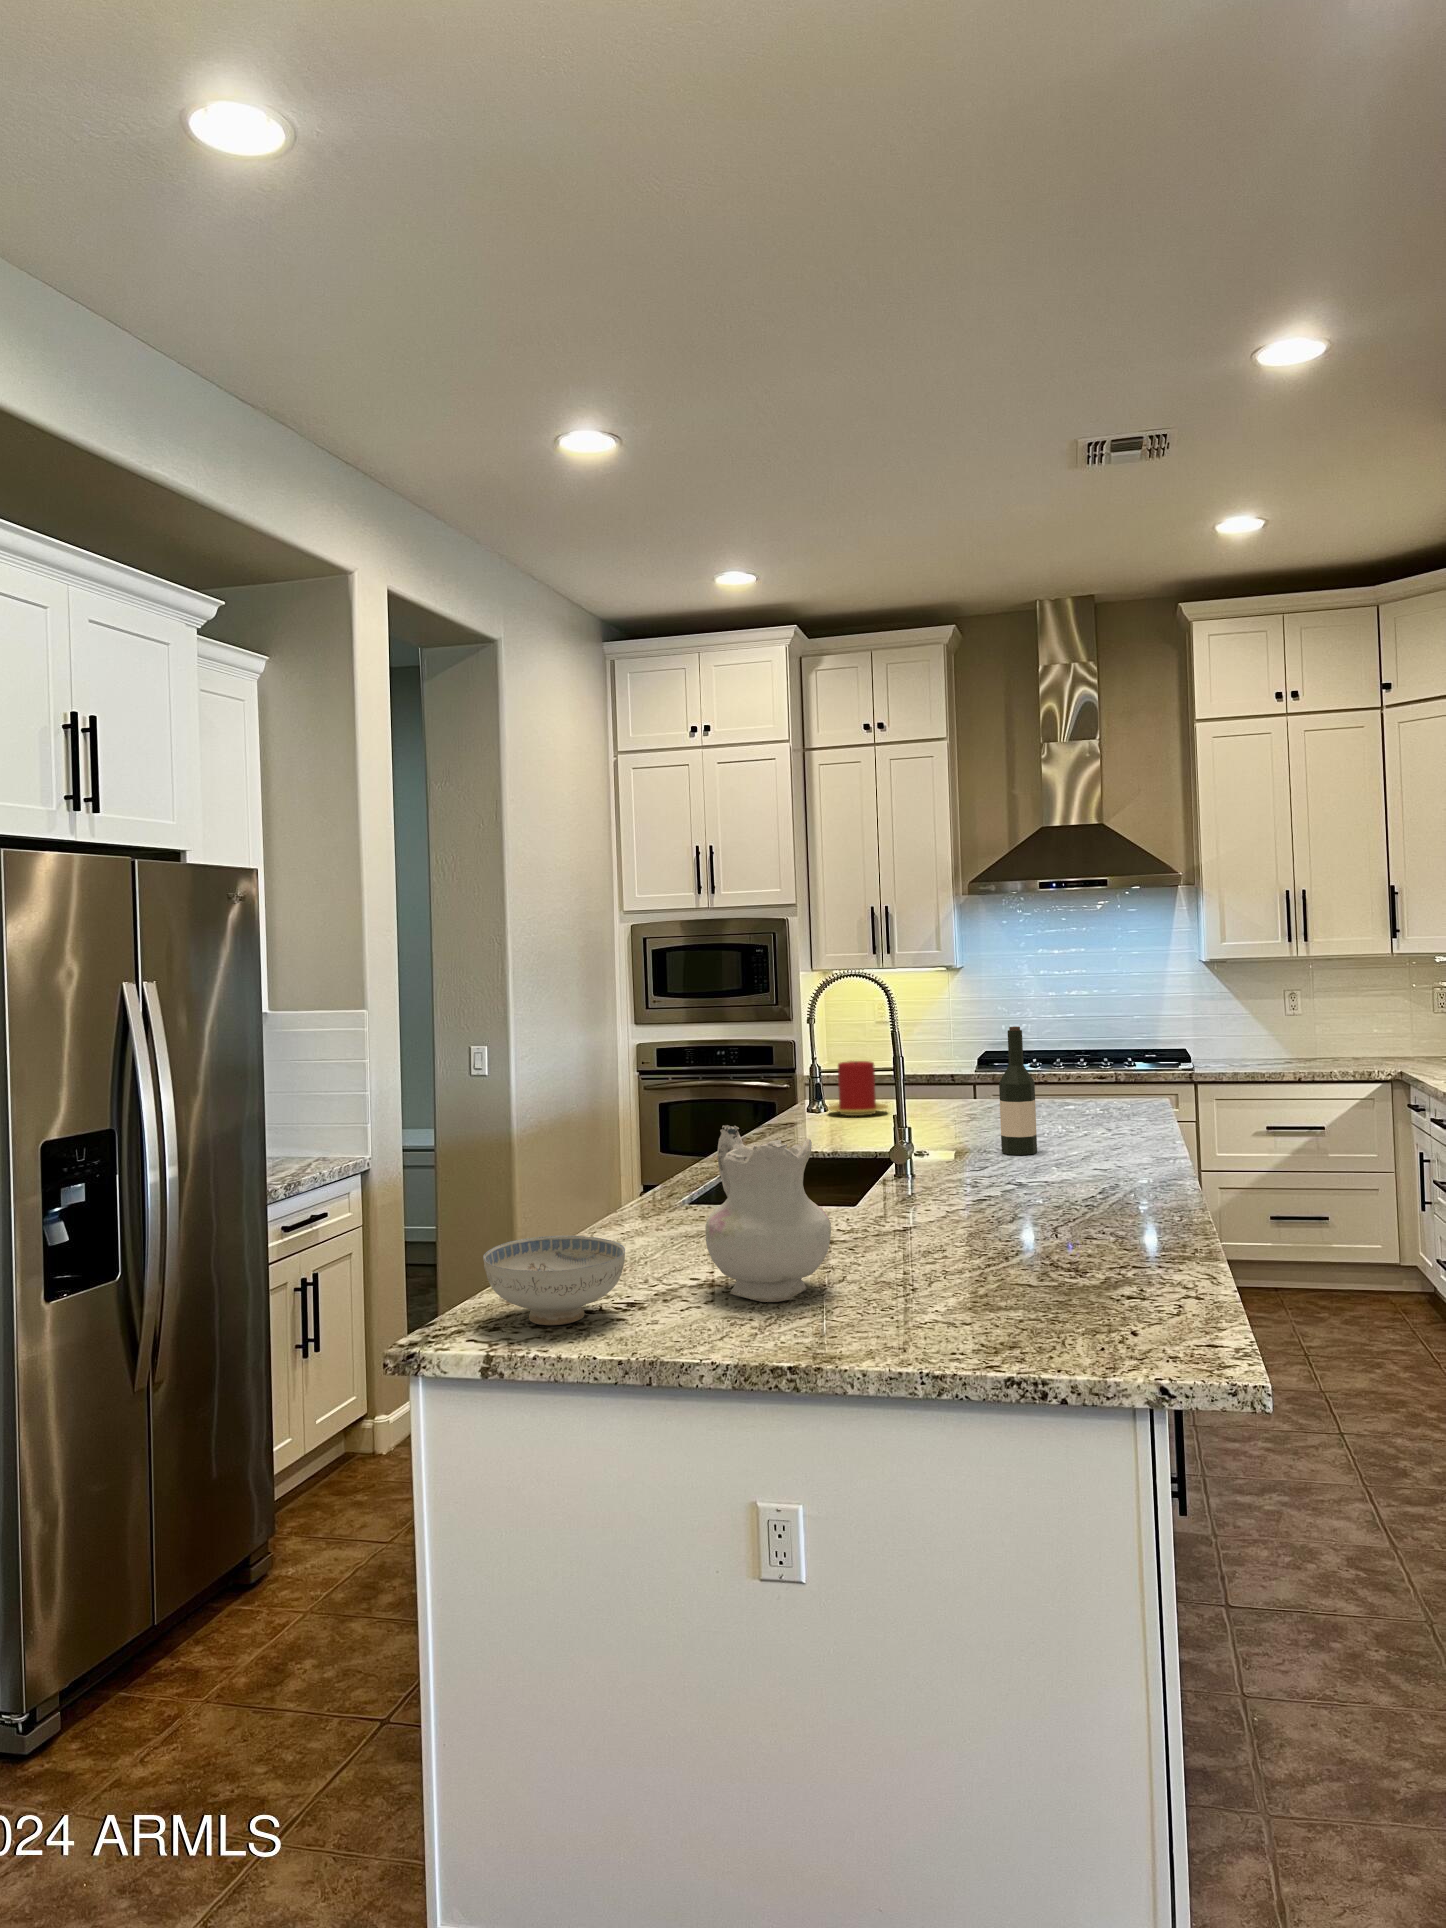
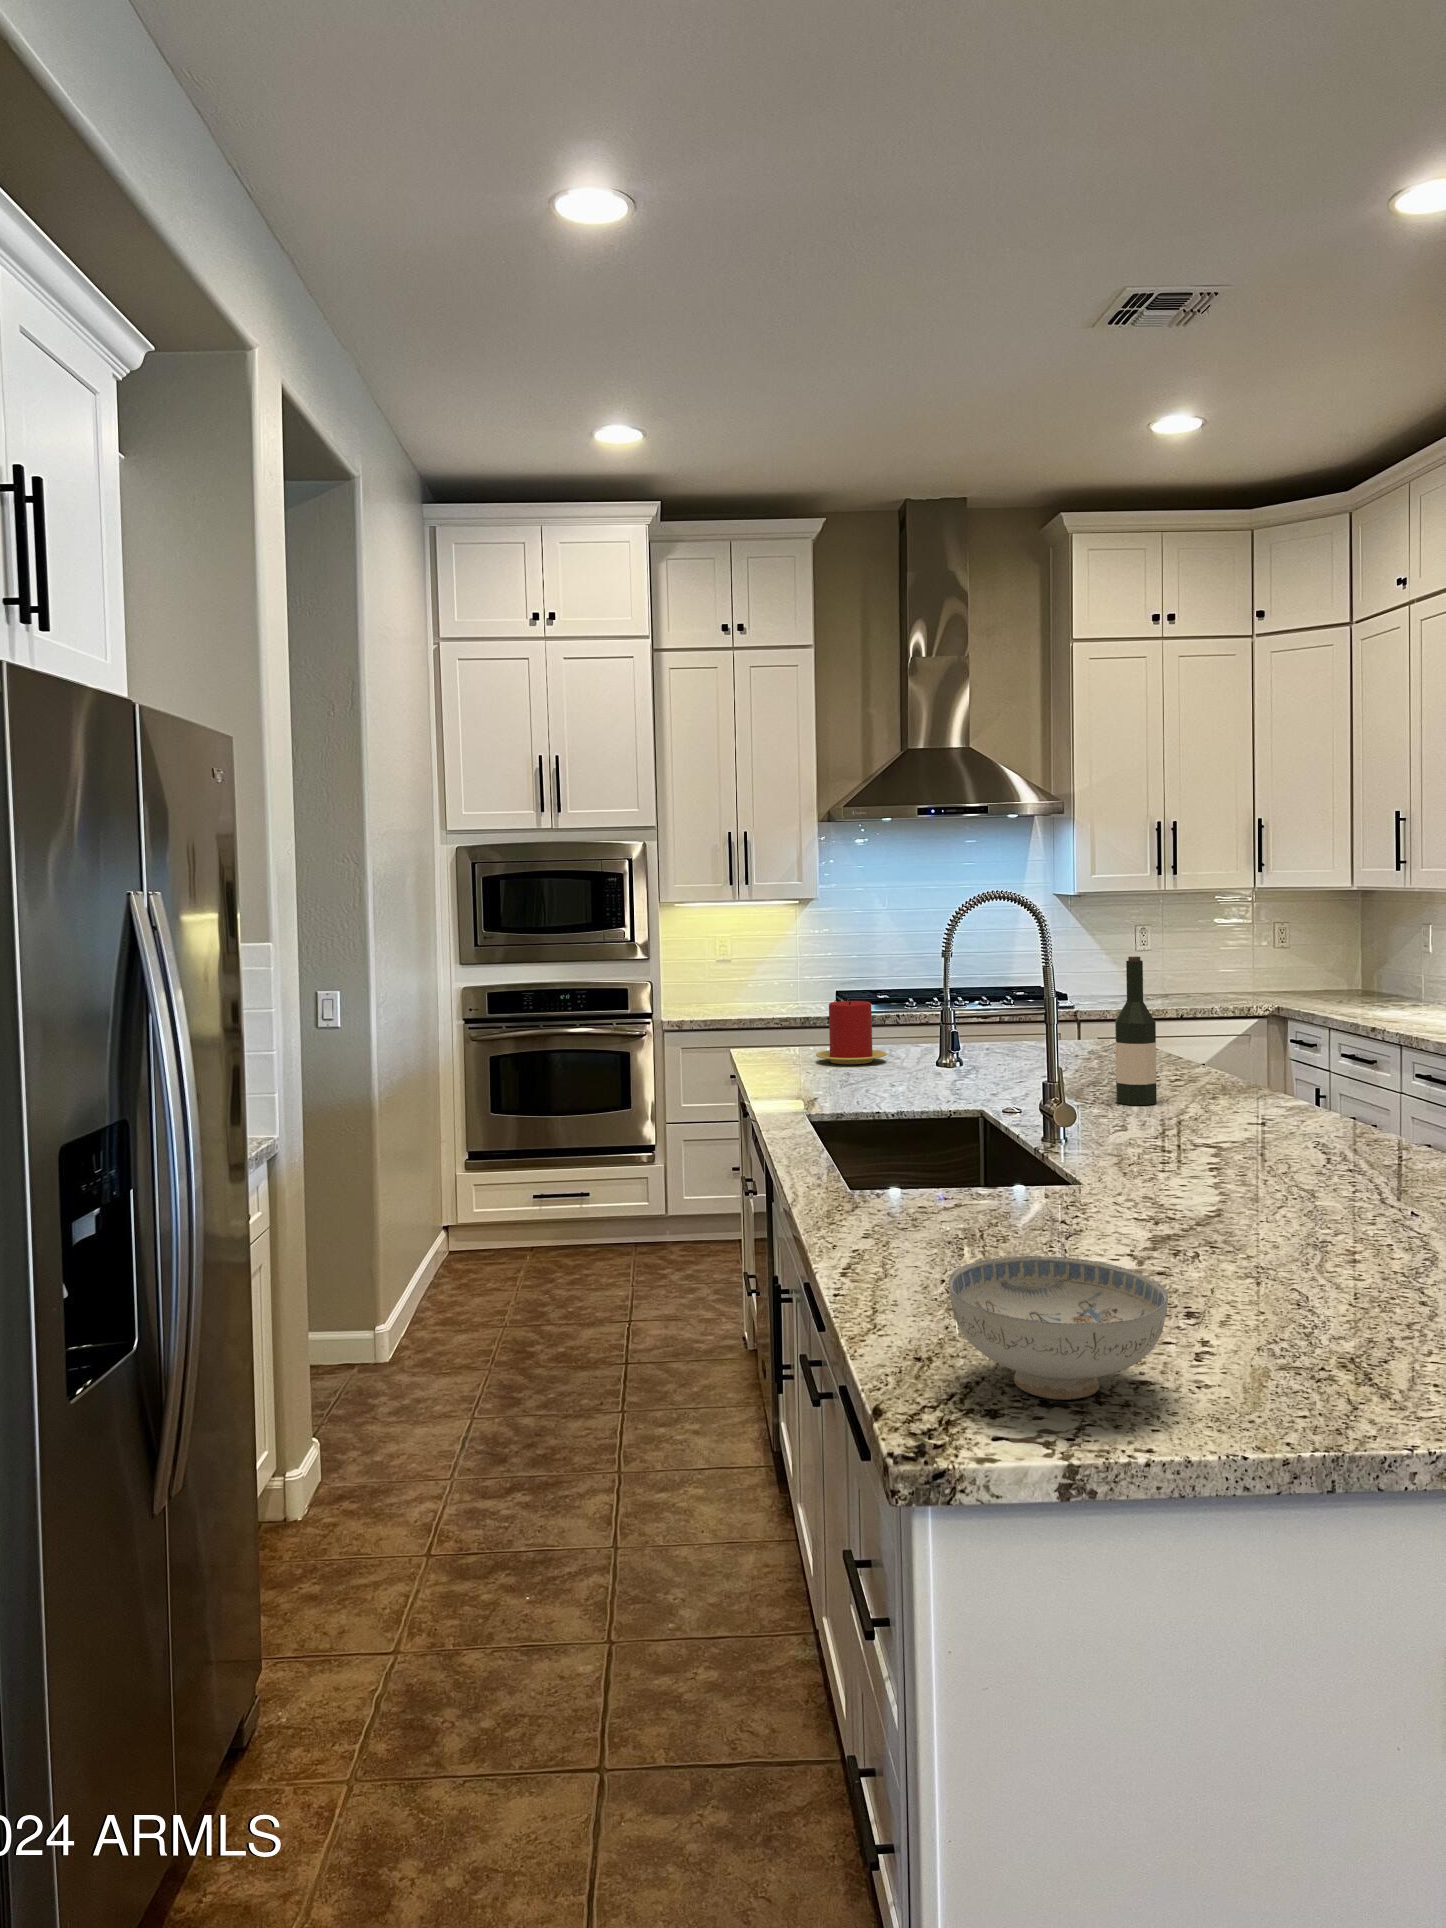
ceramic pitcher: present [705,1125,831,1302] -> none [1147,1085,1352,1333]

